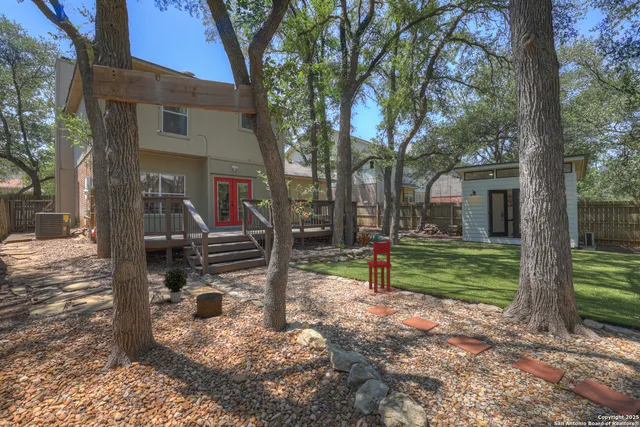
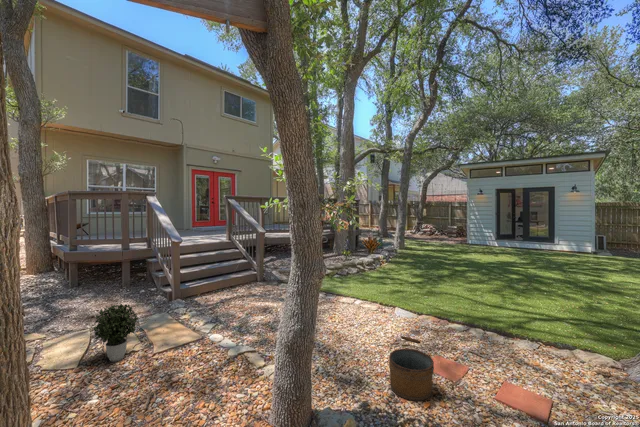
chair: present [367,241,392,292] -> none [406,255,444,330]
bucket: present [196,283,223,317] -> present [389,336,434,401]

